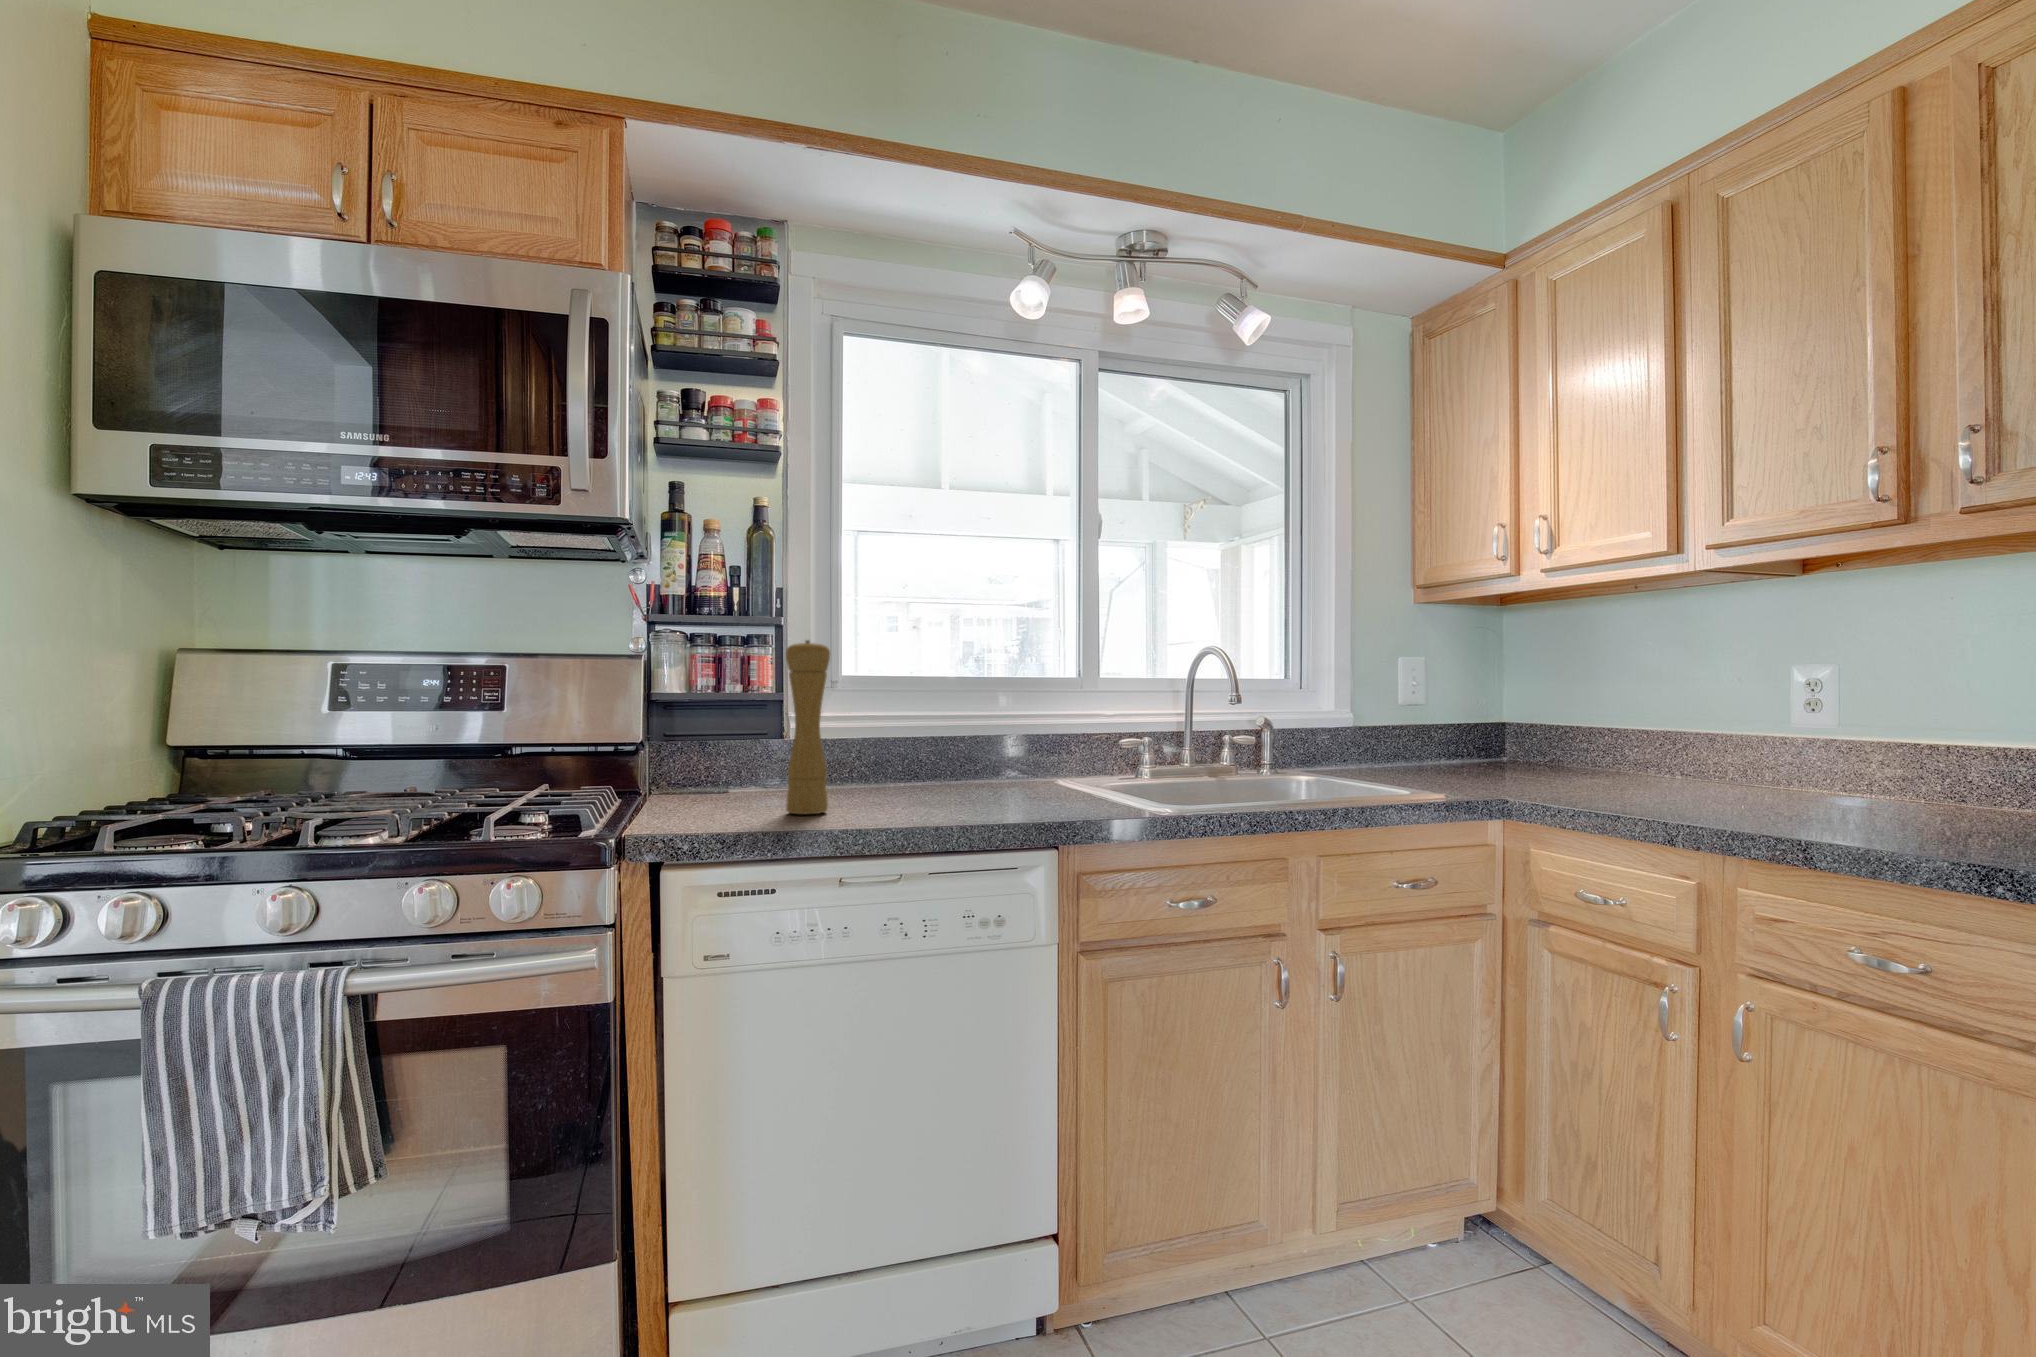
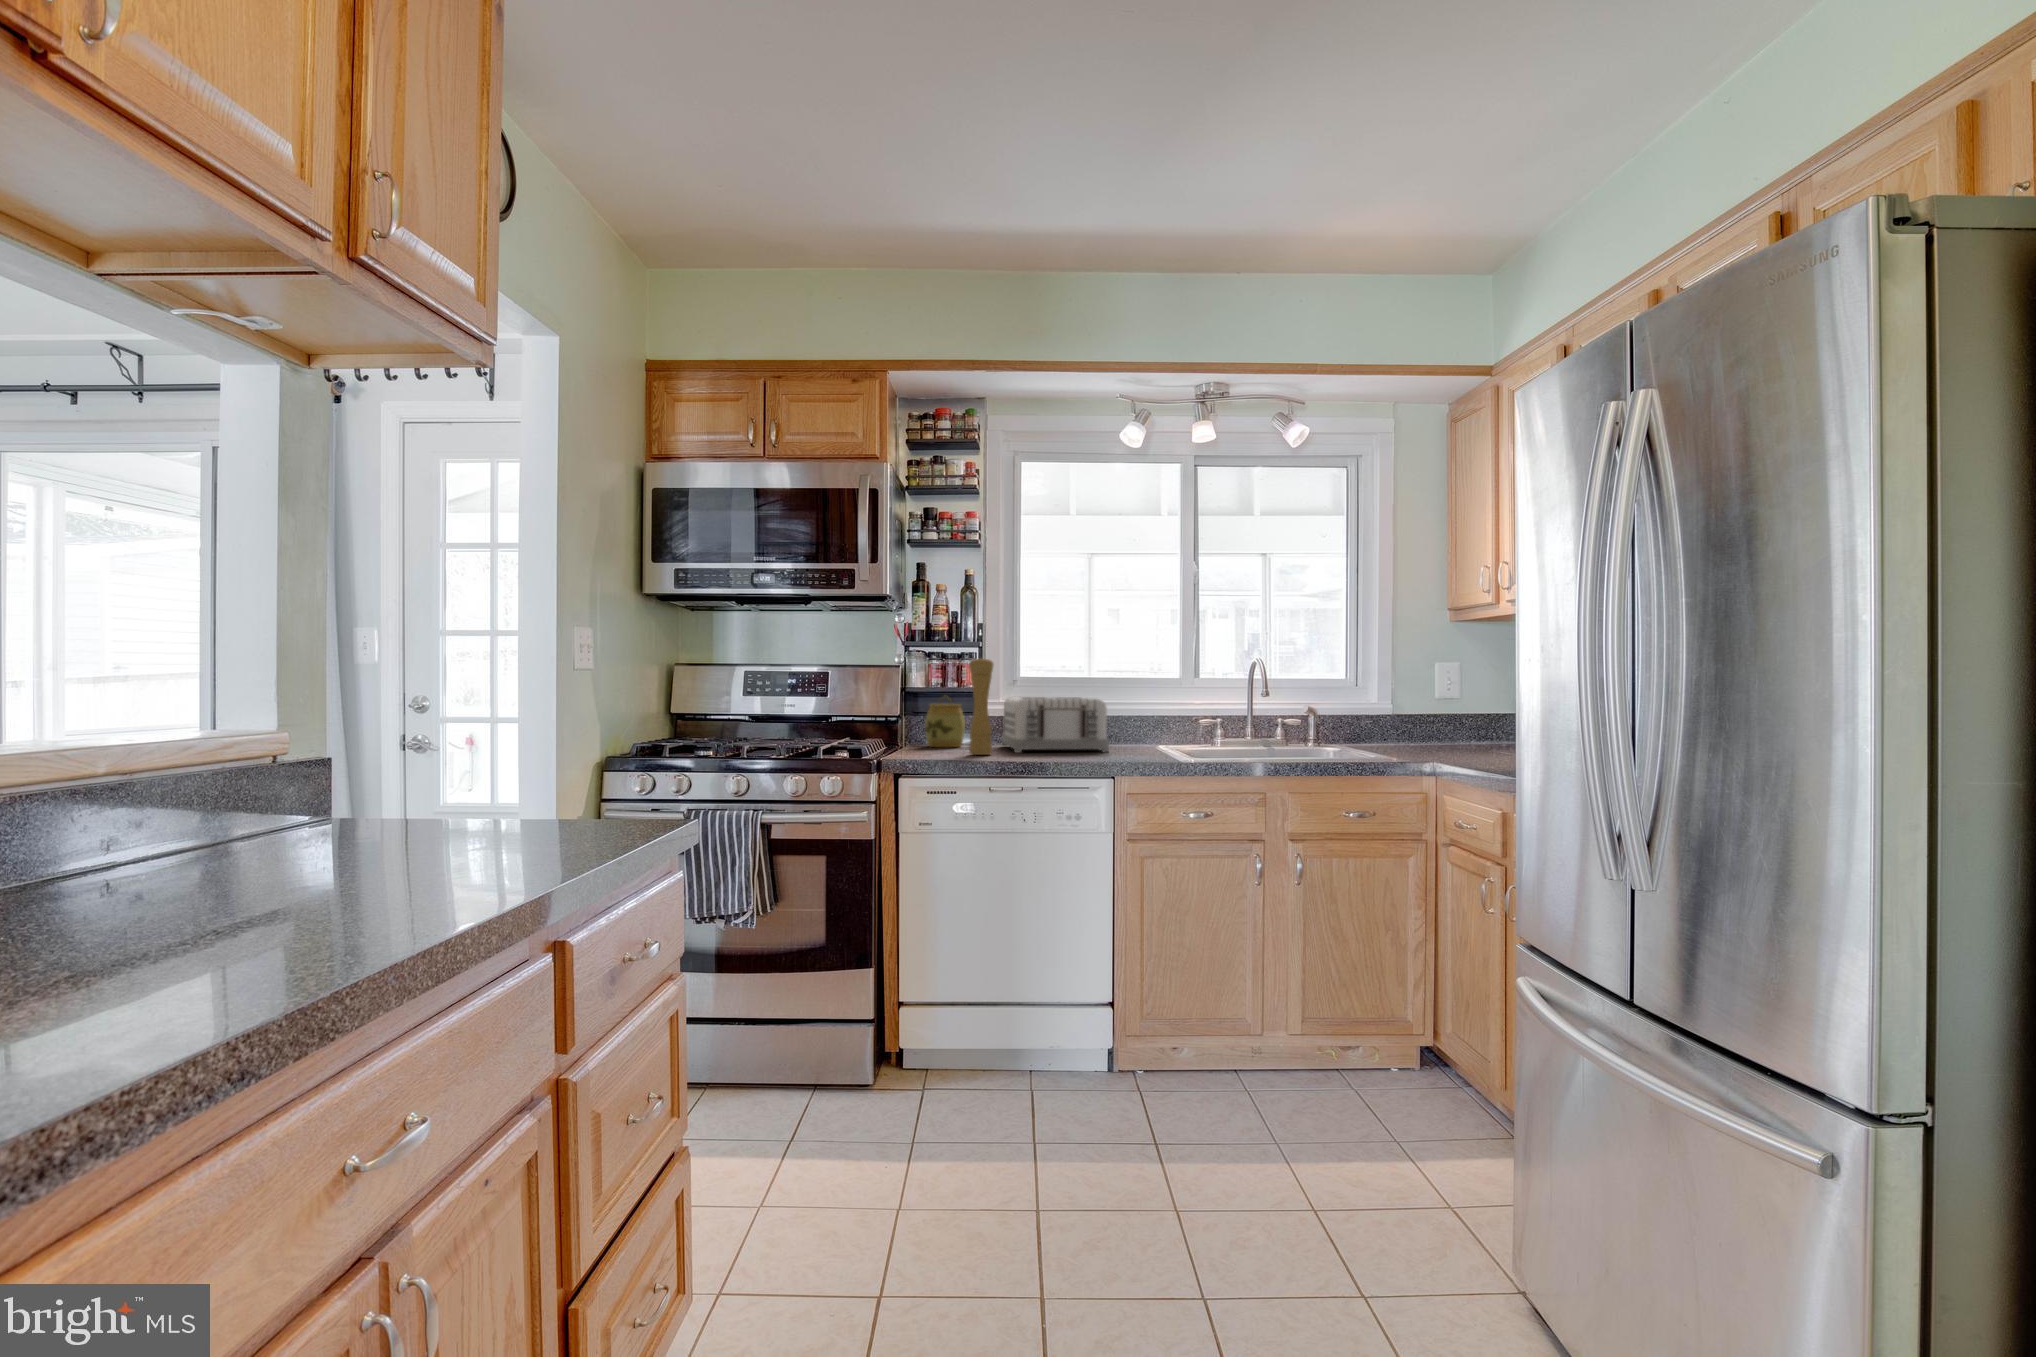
jar: none [688,705,758,795] -> present [925,696,965,747]
toaster: none [820,706,1010,804] -> present [1002,697,1109,753]

